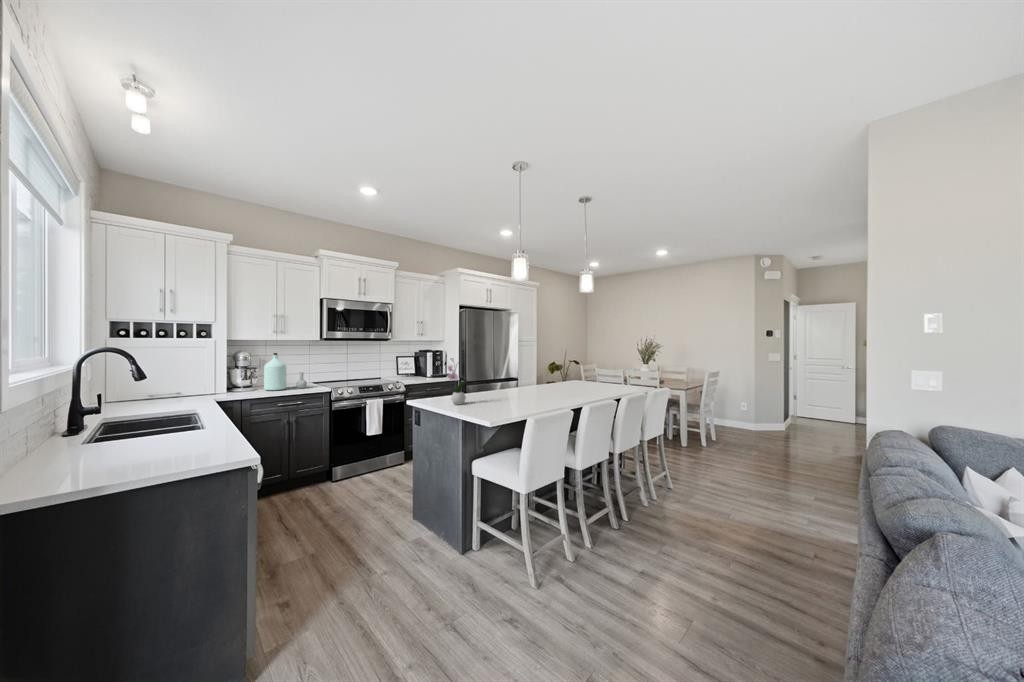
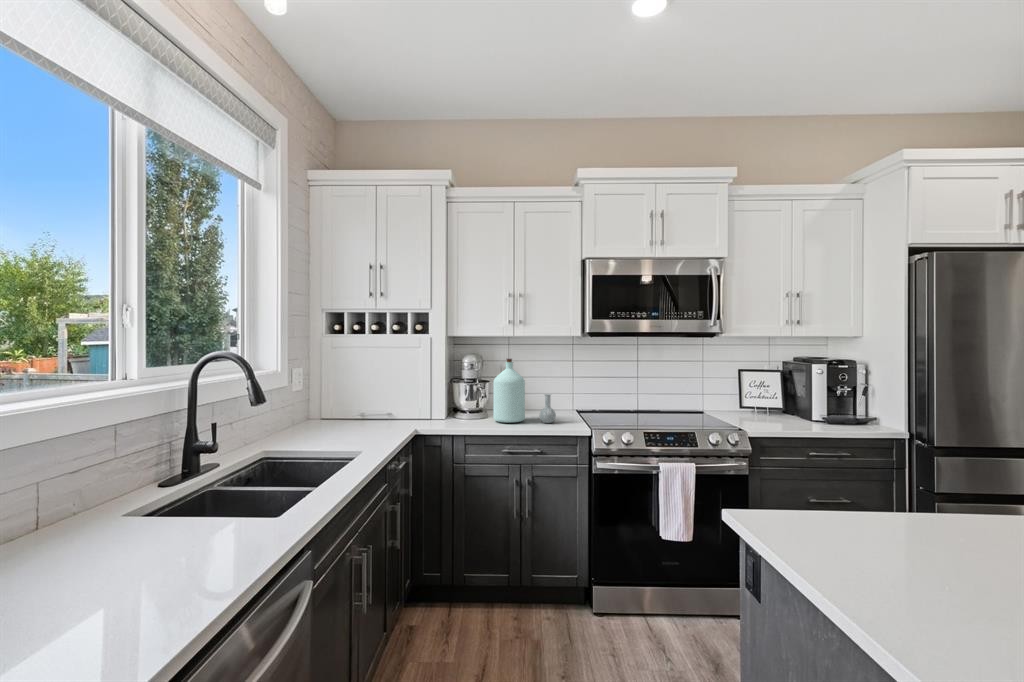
flower arrangement: present [448,365,466,405] -> none [820,390,904,559]

